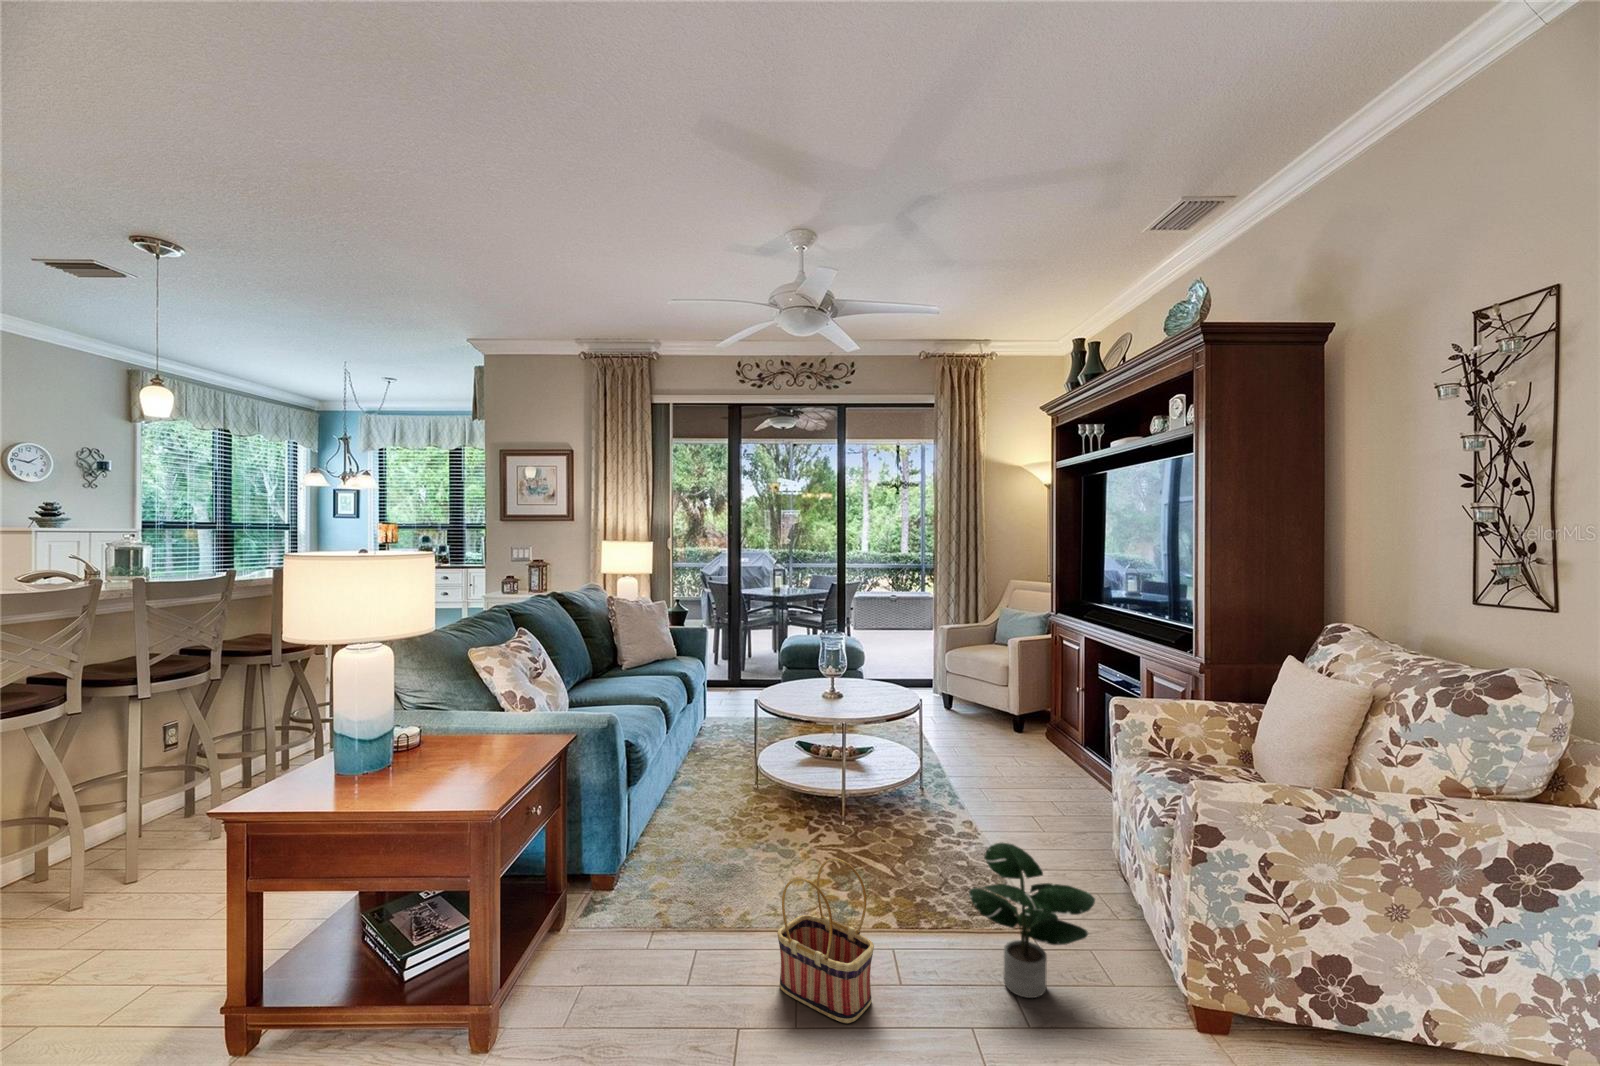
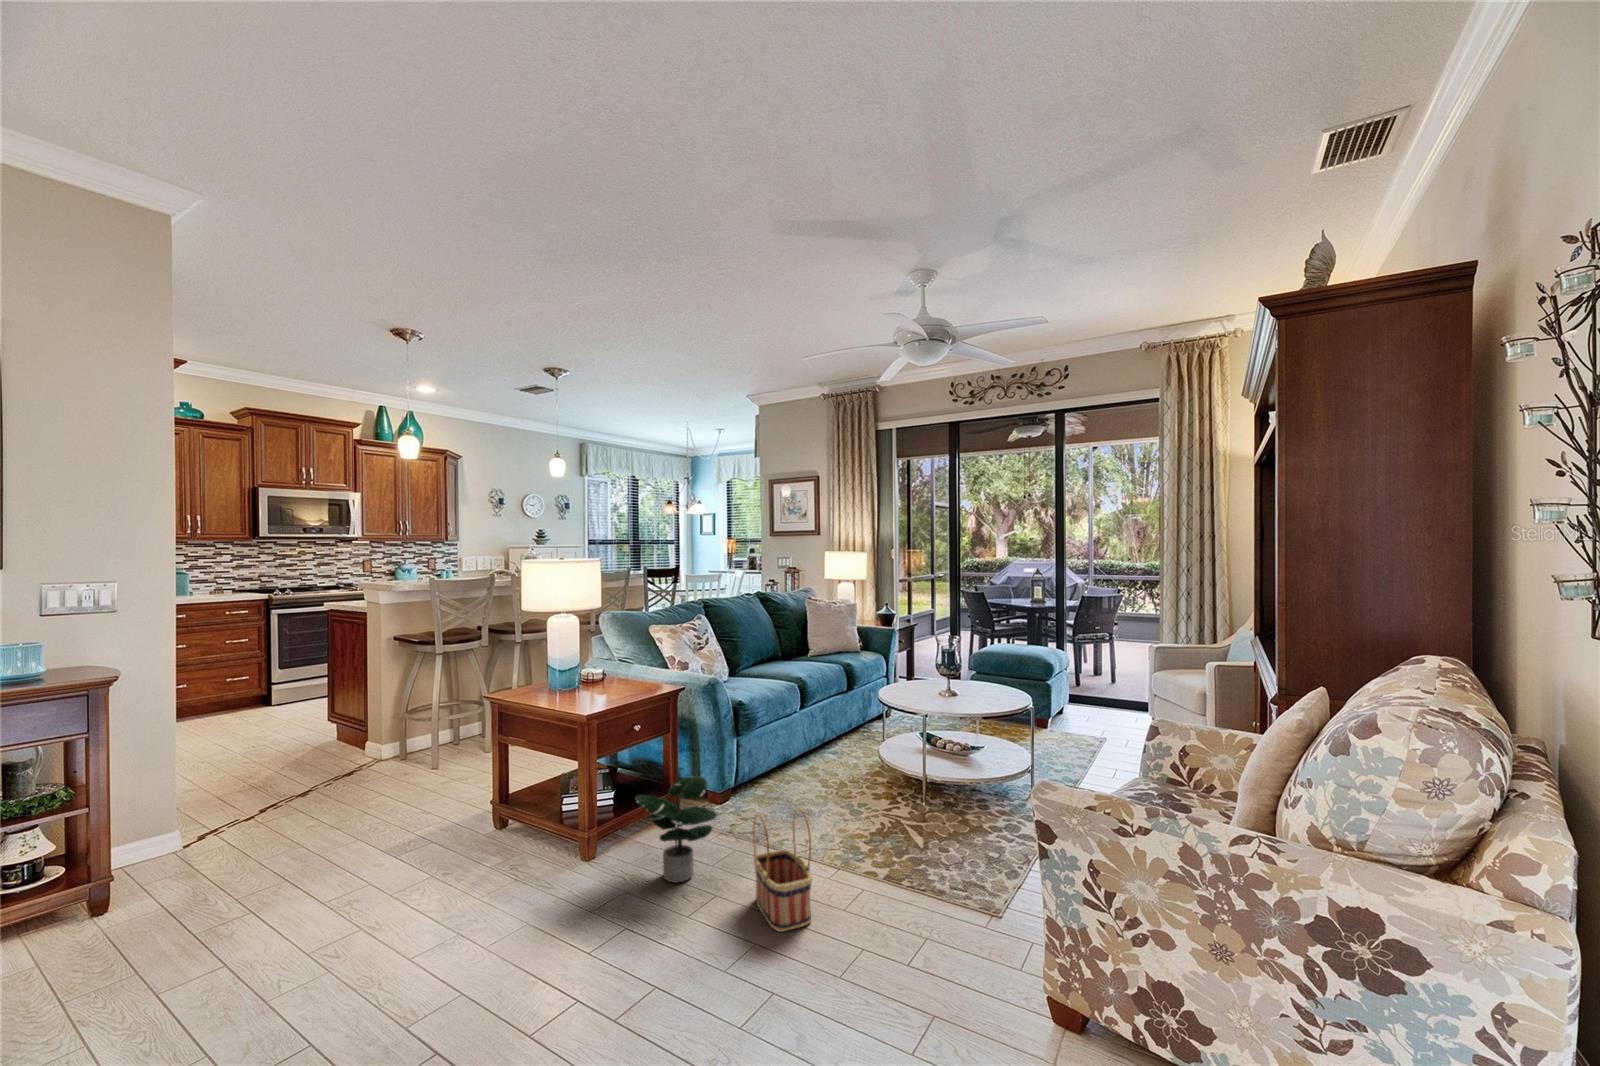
potted plant: present [969,842,1095,998] -> present [635,776,718,883]

